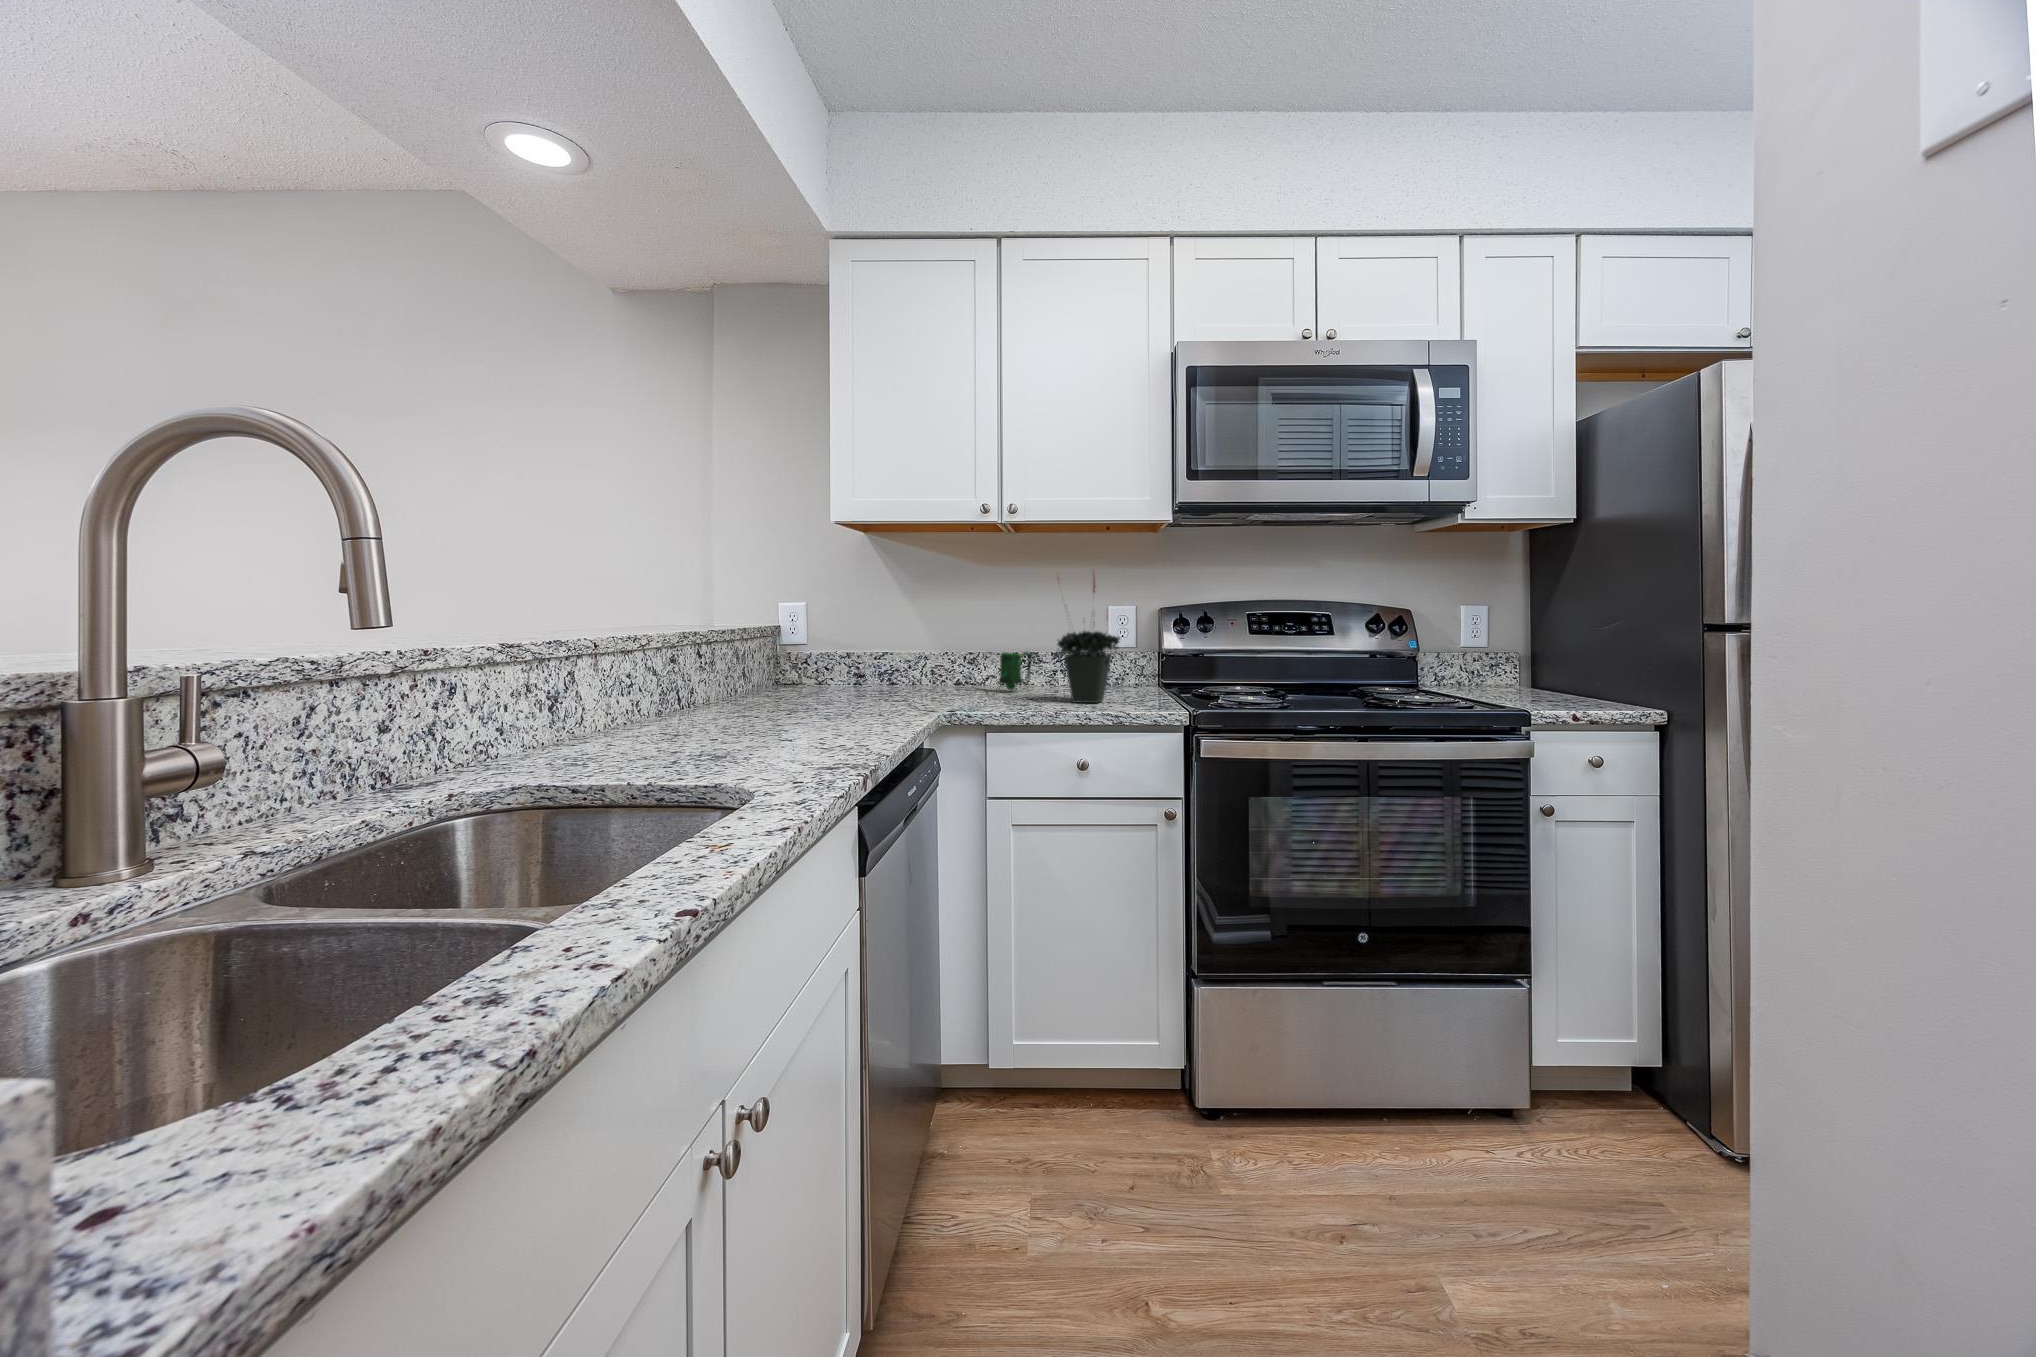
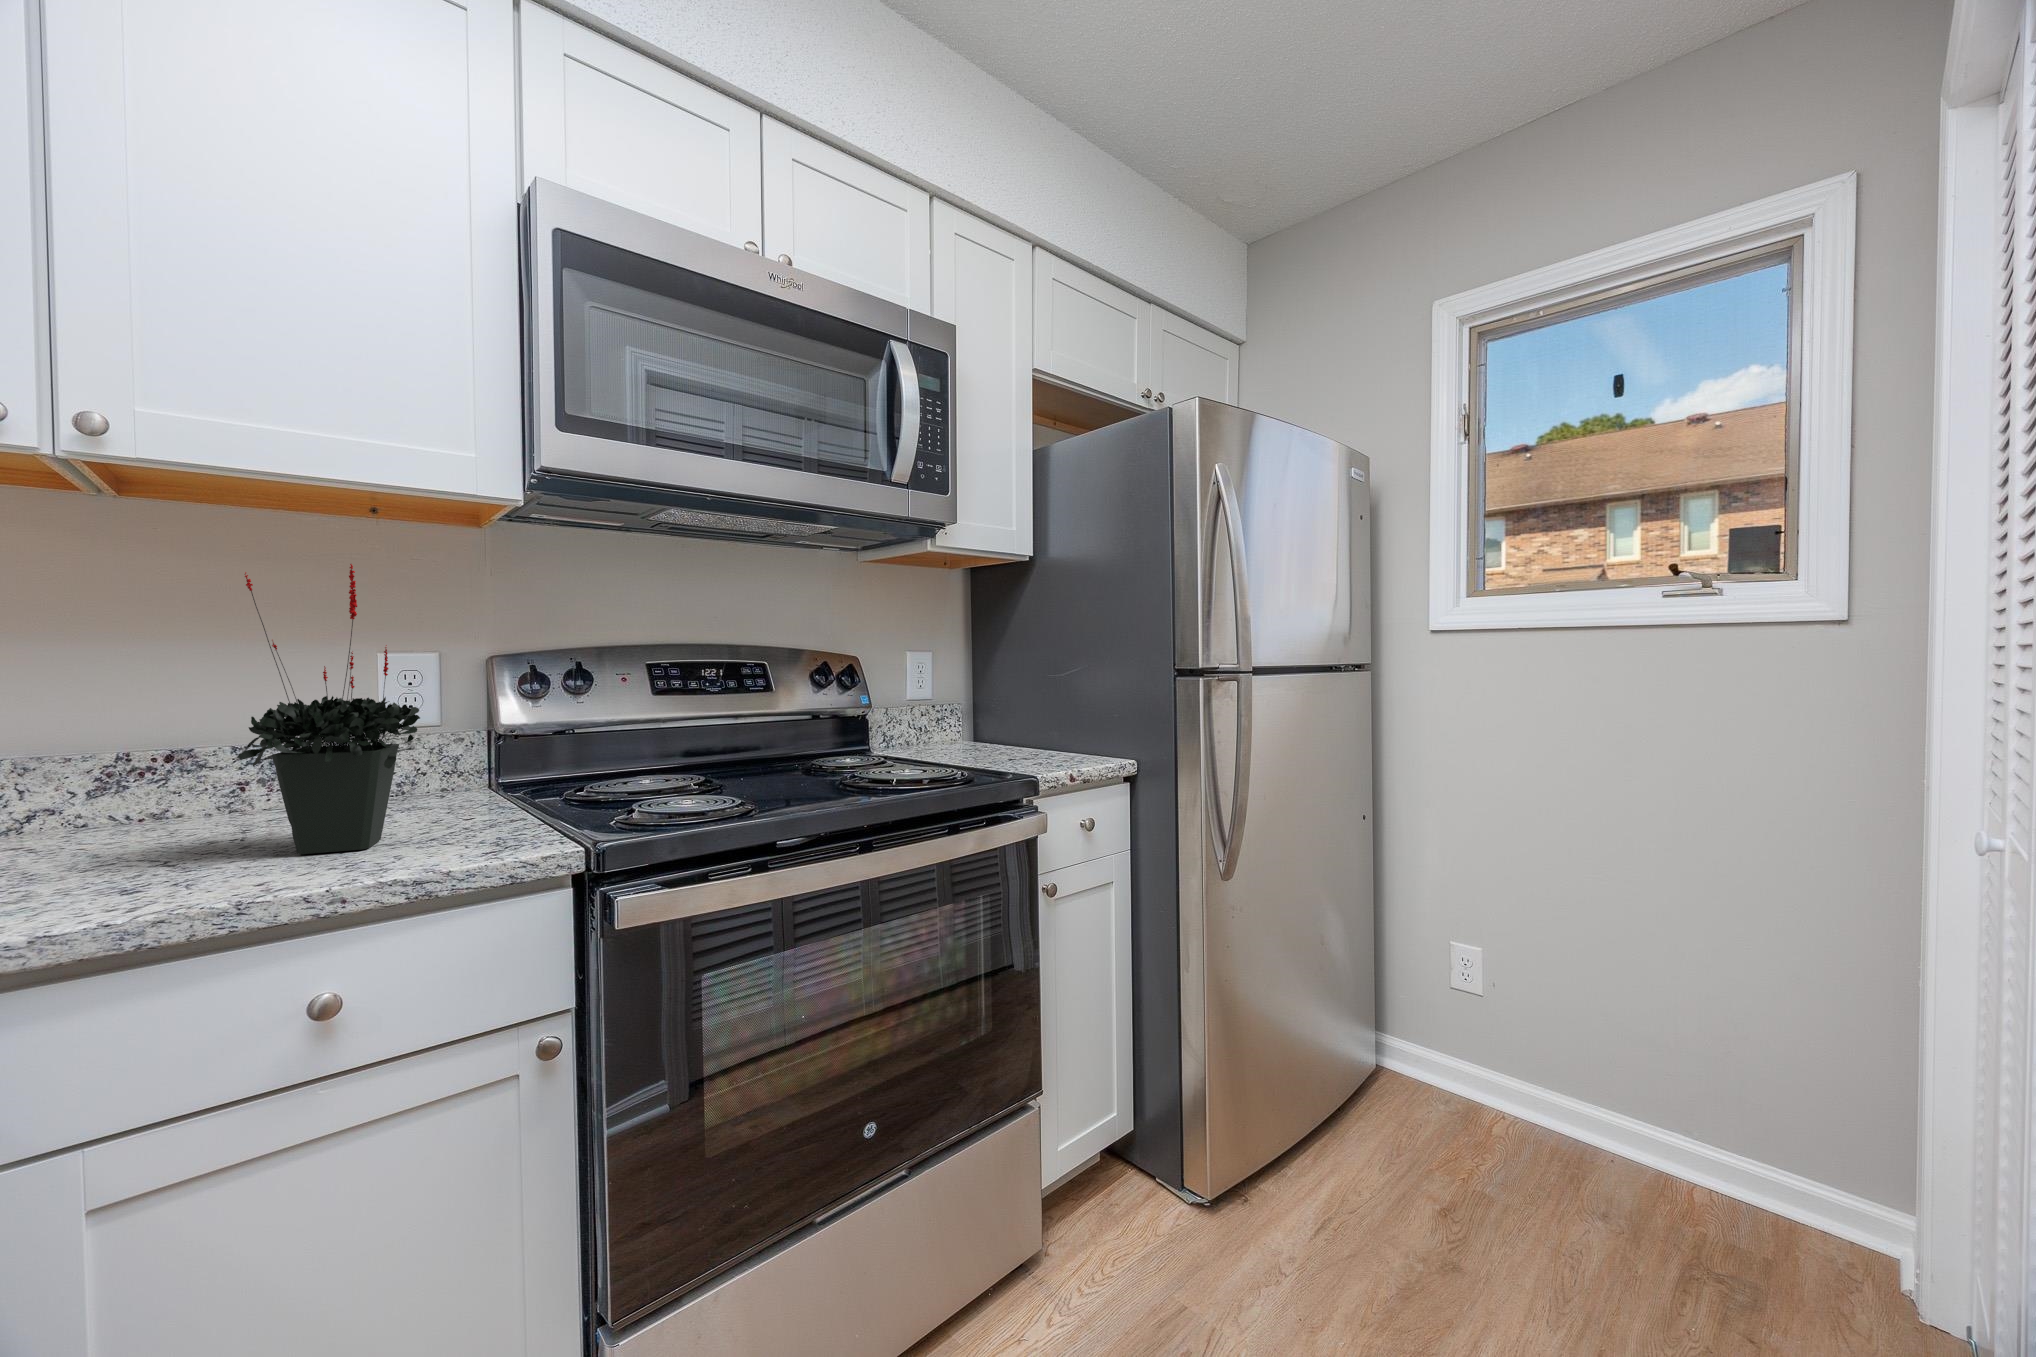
mug: present [999,652,1031,690] -> none [70,746,175,844]

